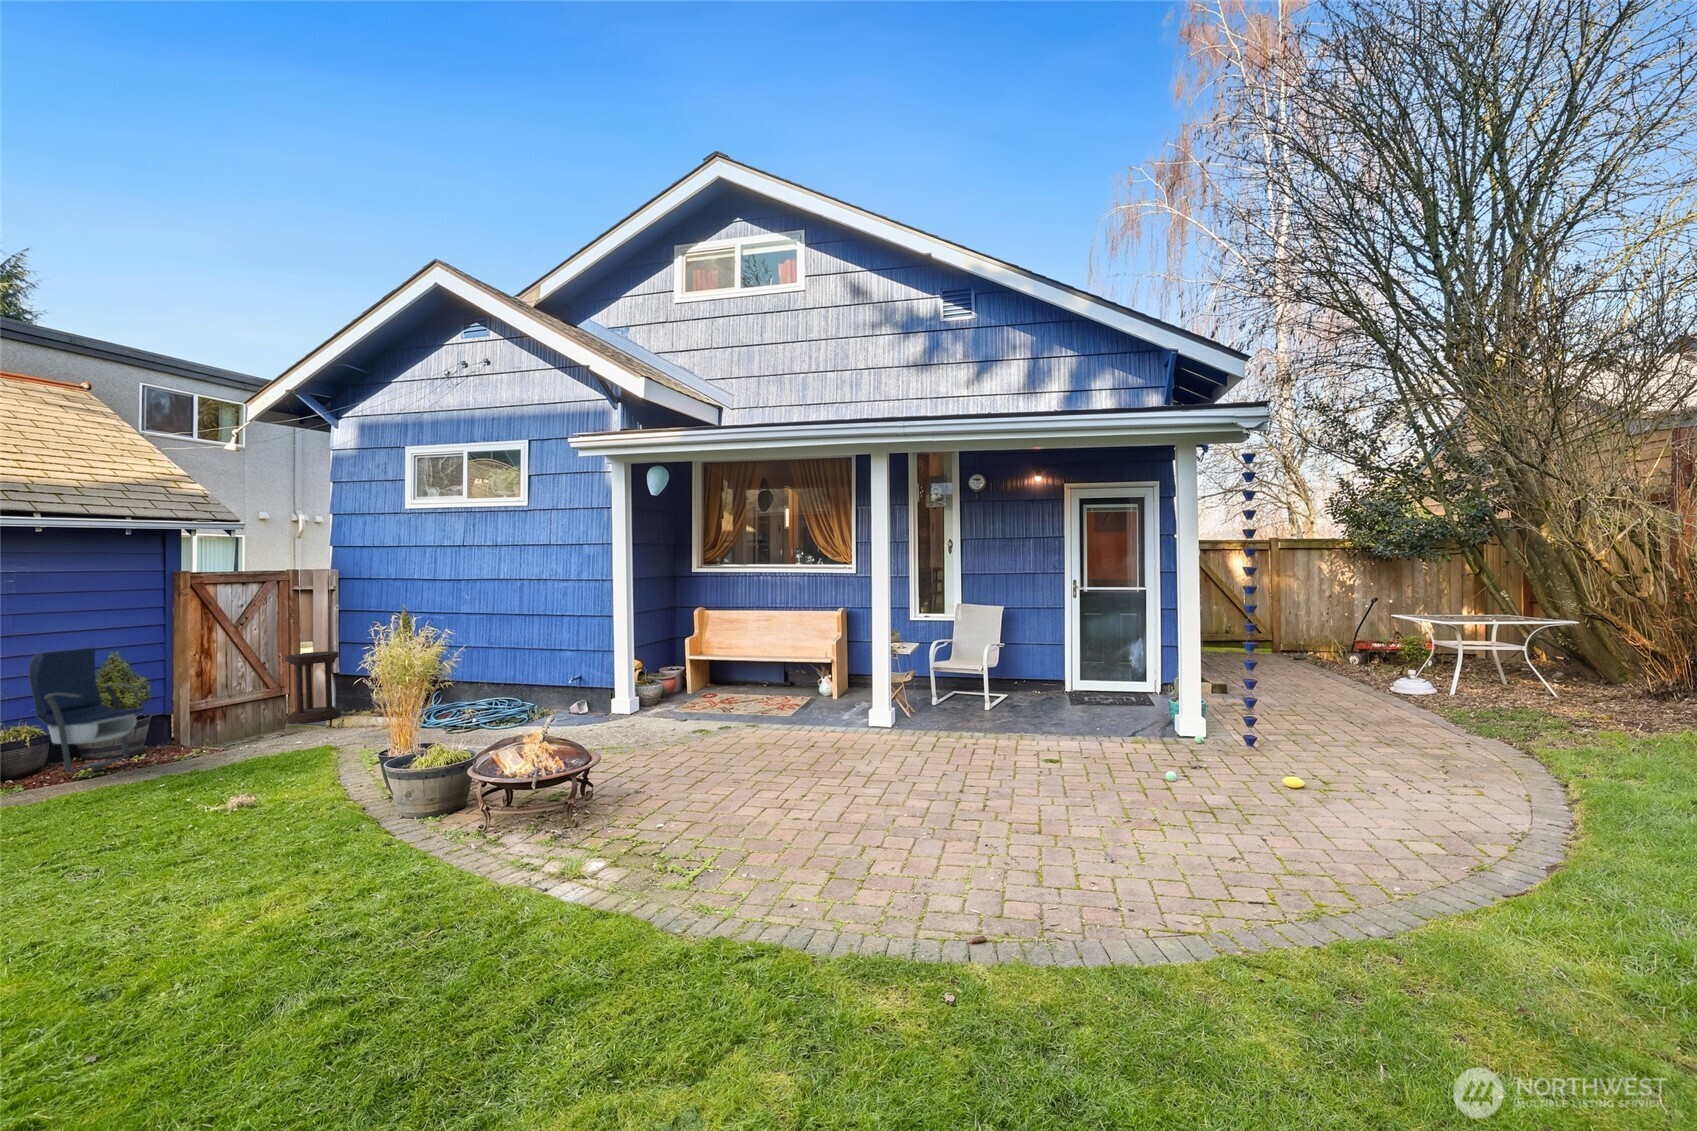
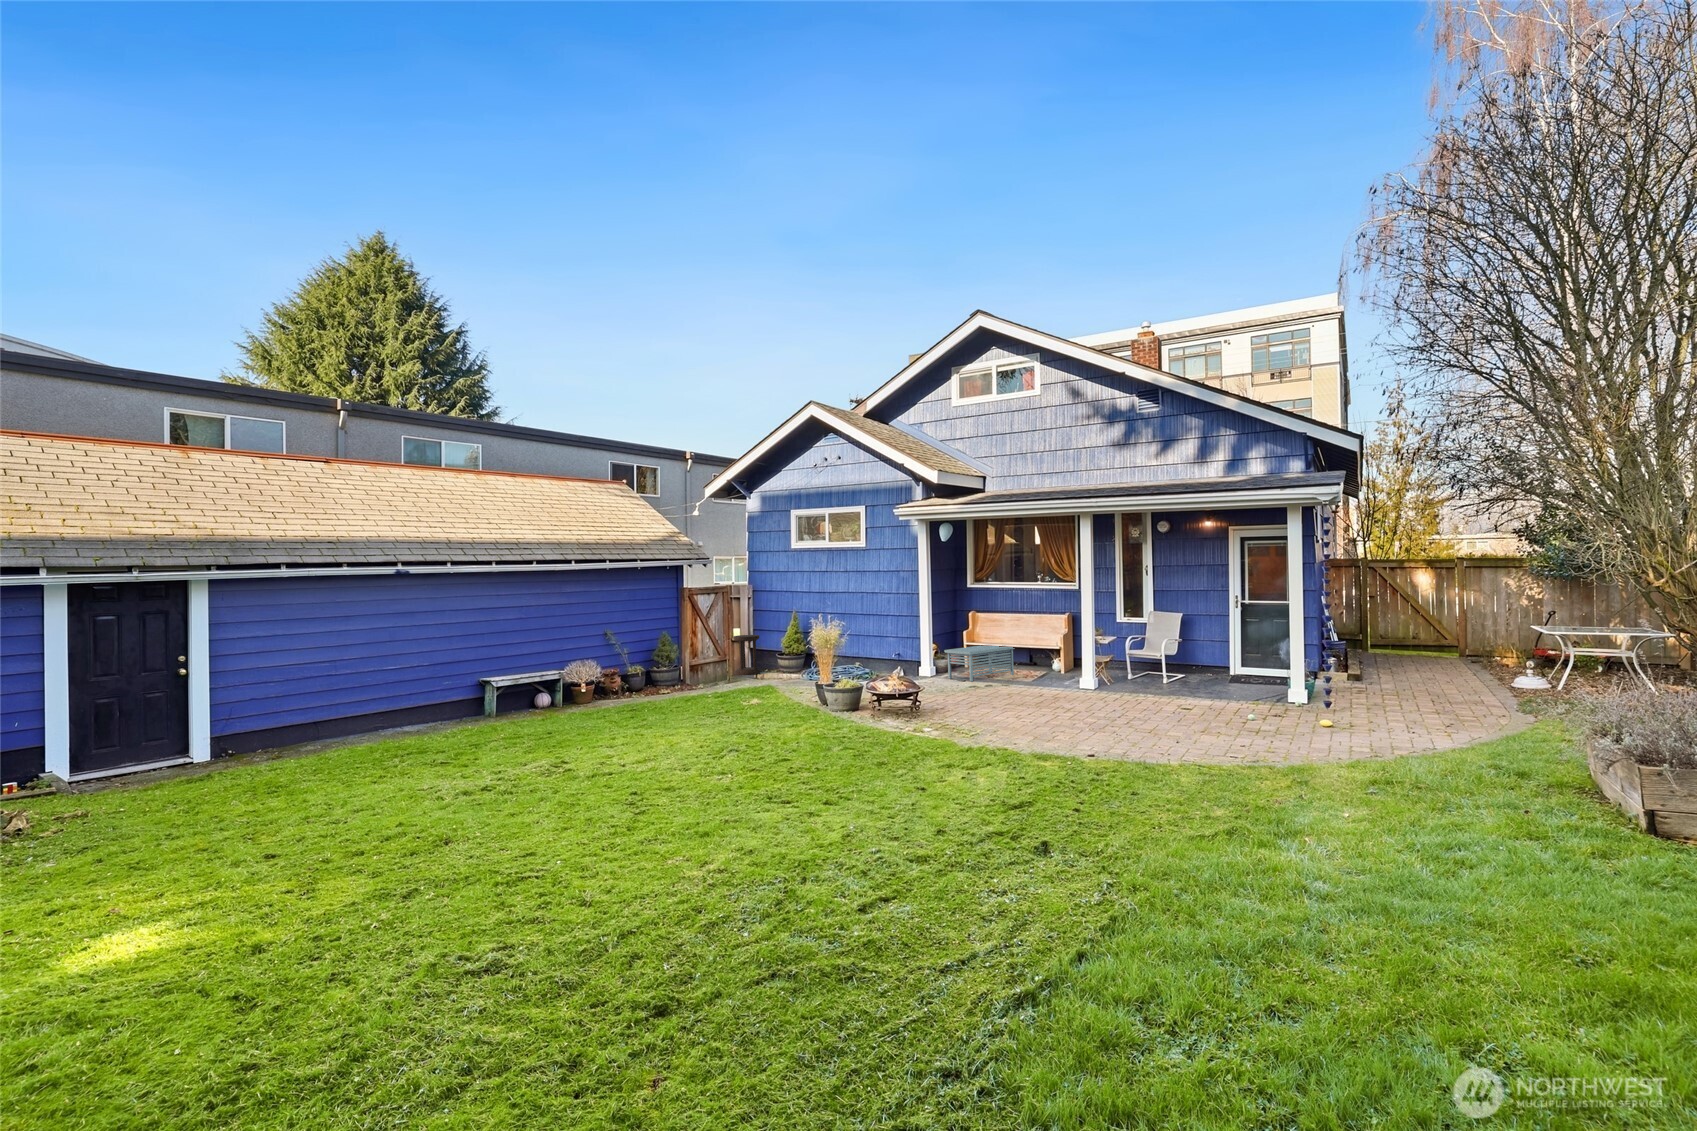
armchair: present [28,648,144,773] -> none [644,628,688,690]
storage bench: none [655,657,765,719] -> present [944,646,1015,681]

